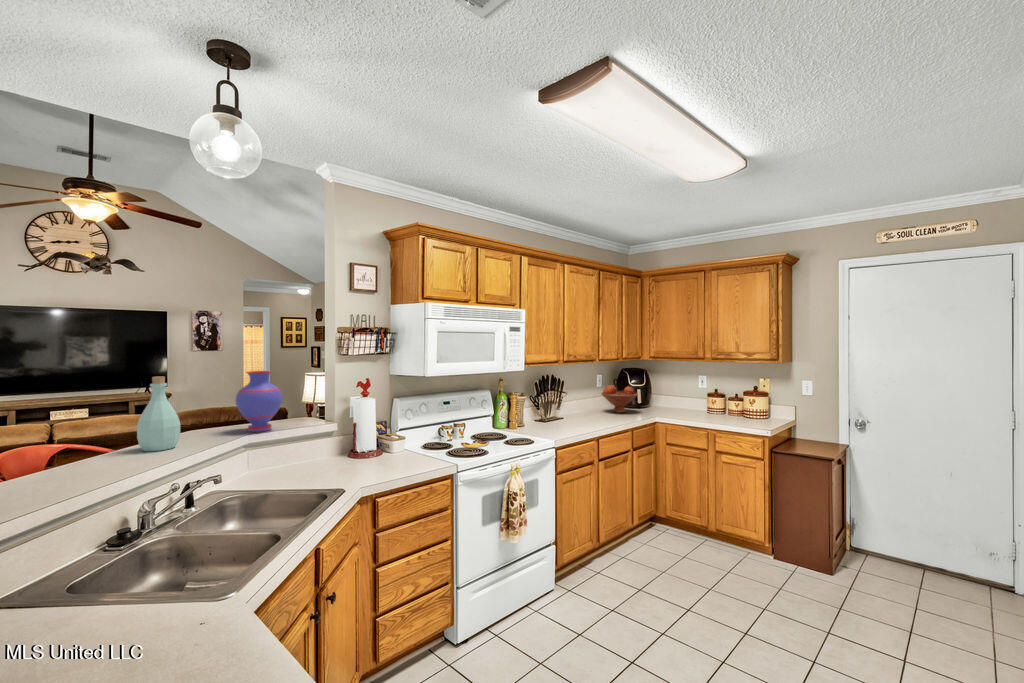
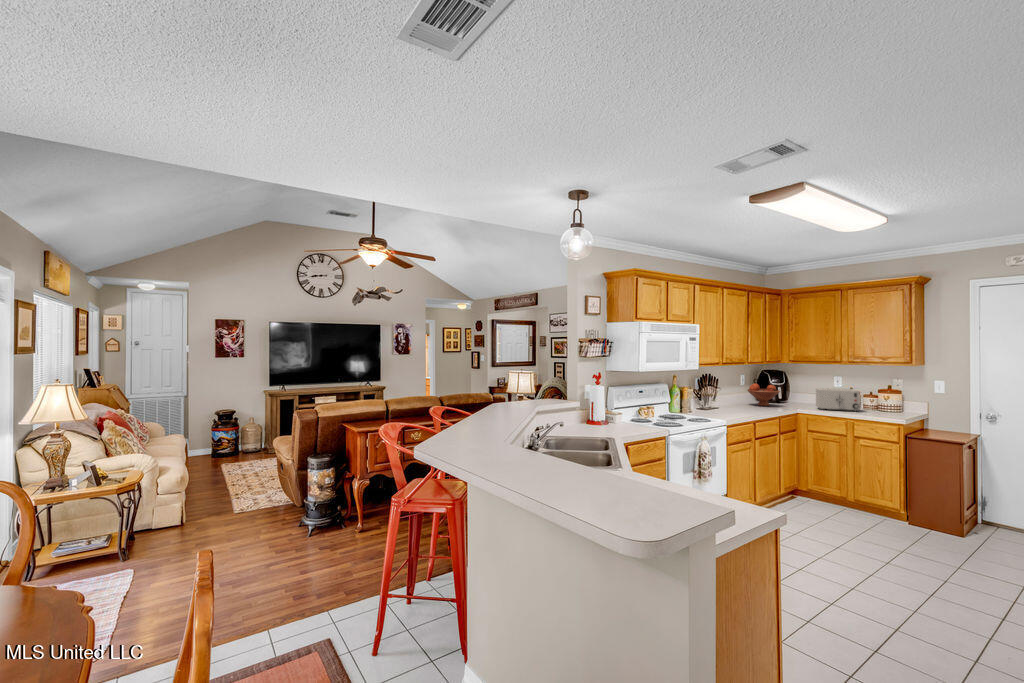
vase: present [236,371,283,432] -> none [528,366,555,404]
bottle: present [137,377,180,451] -> none [499,368,518,410]
toaster: none [677,390,724,418] -> present [816,388,860,411]

